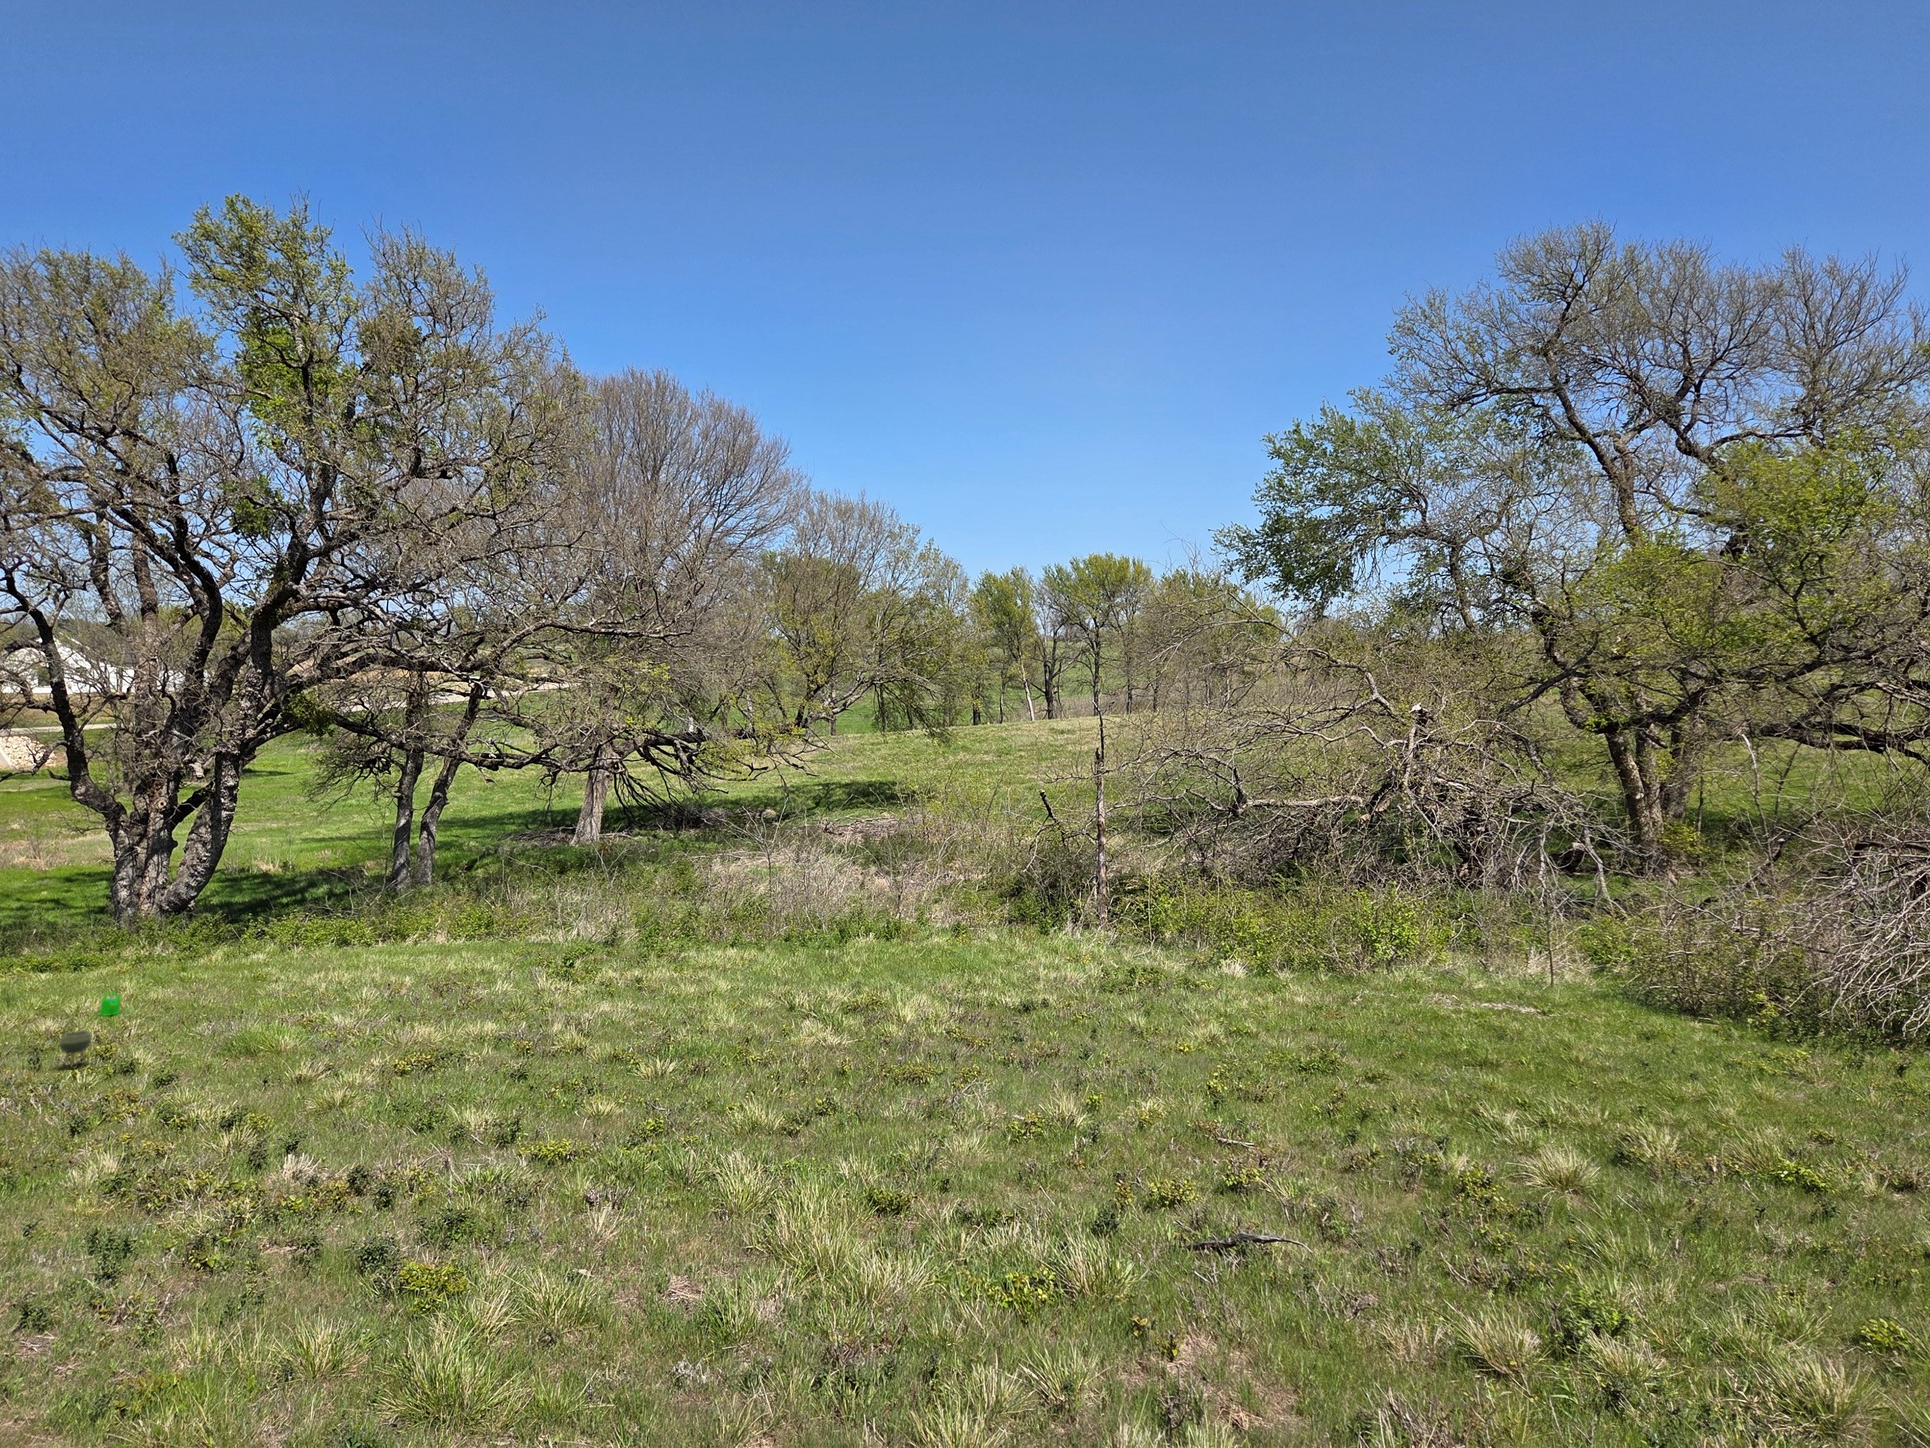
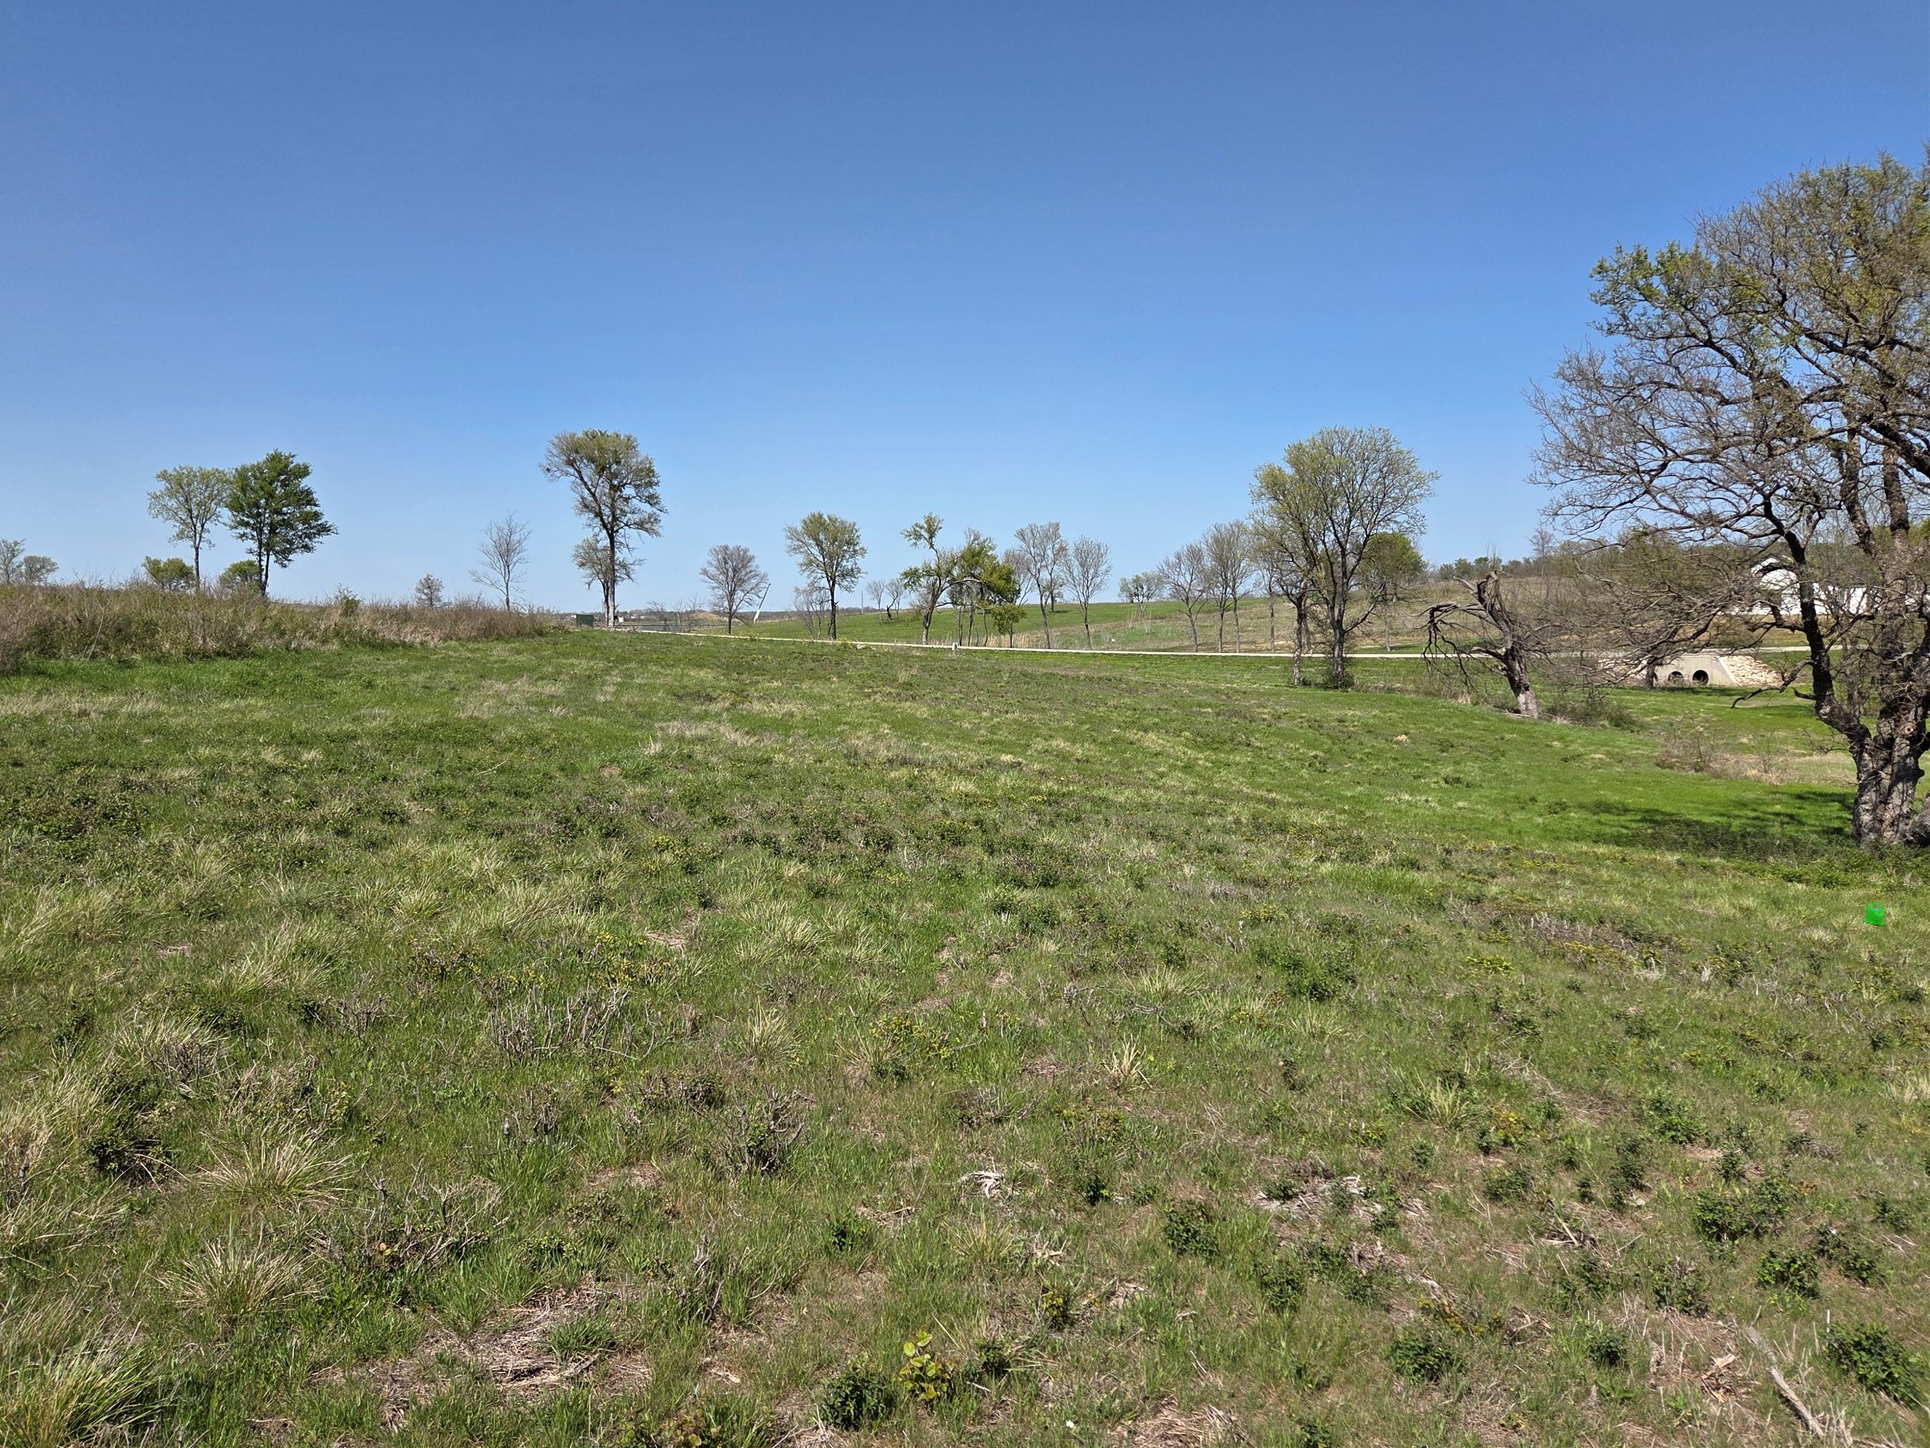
planter: present [59,1031,92,1066] -> none [1841,924,1870,955]

